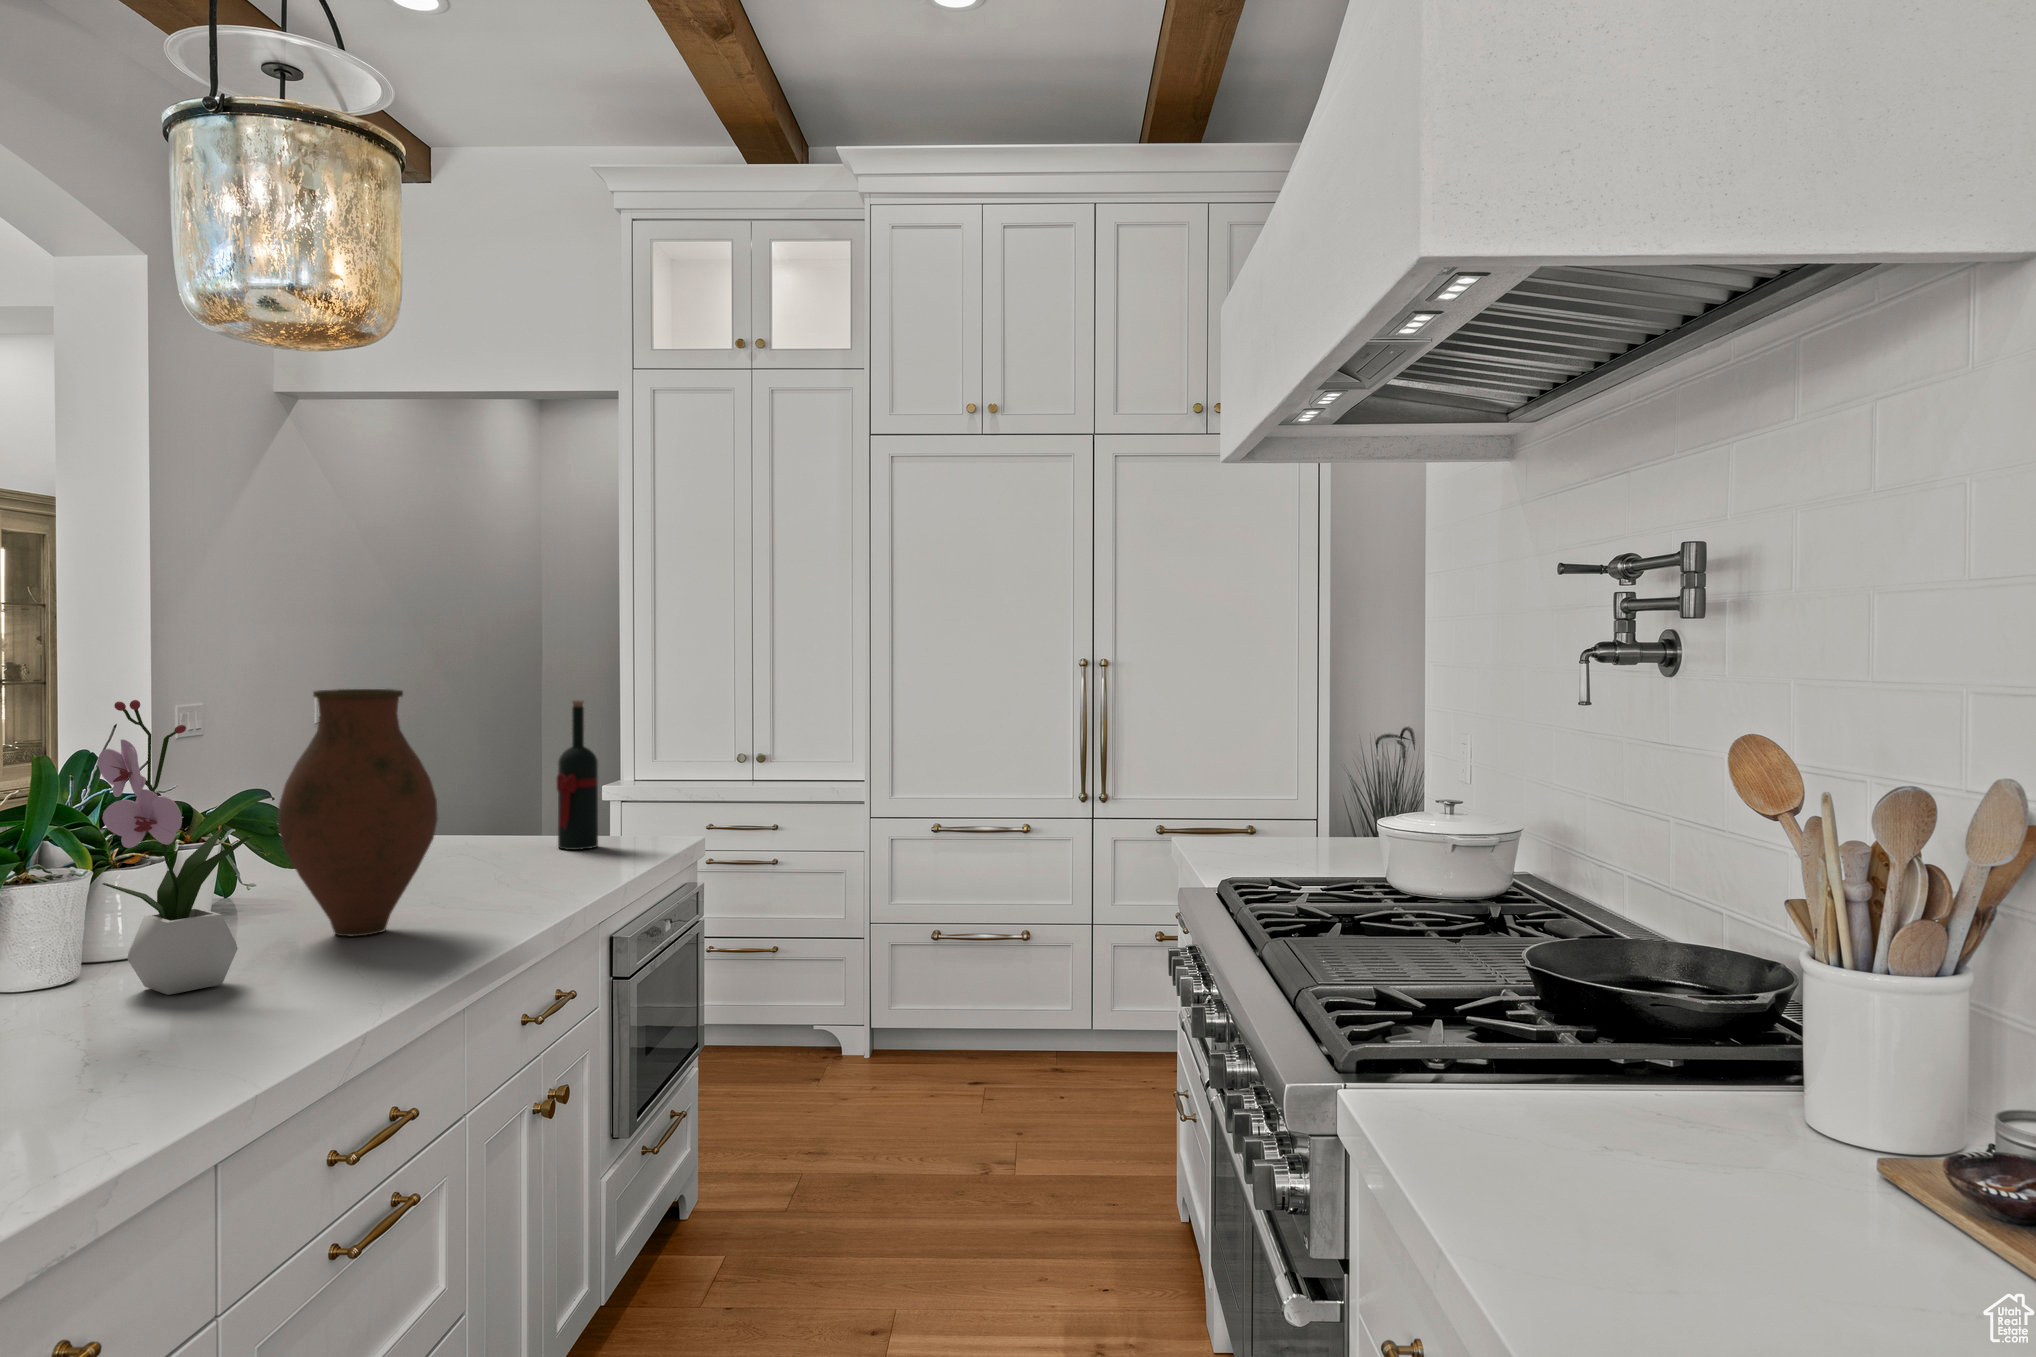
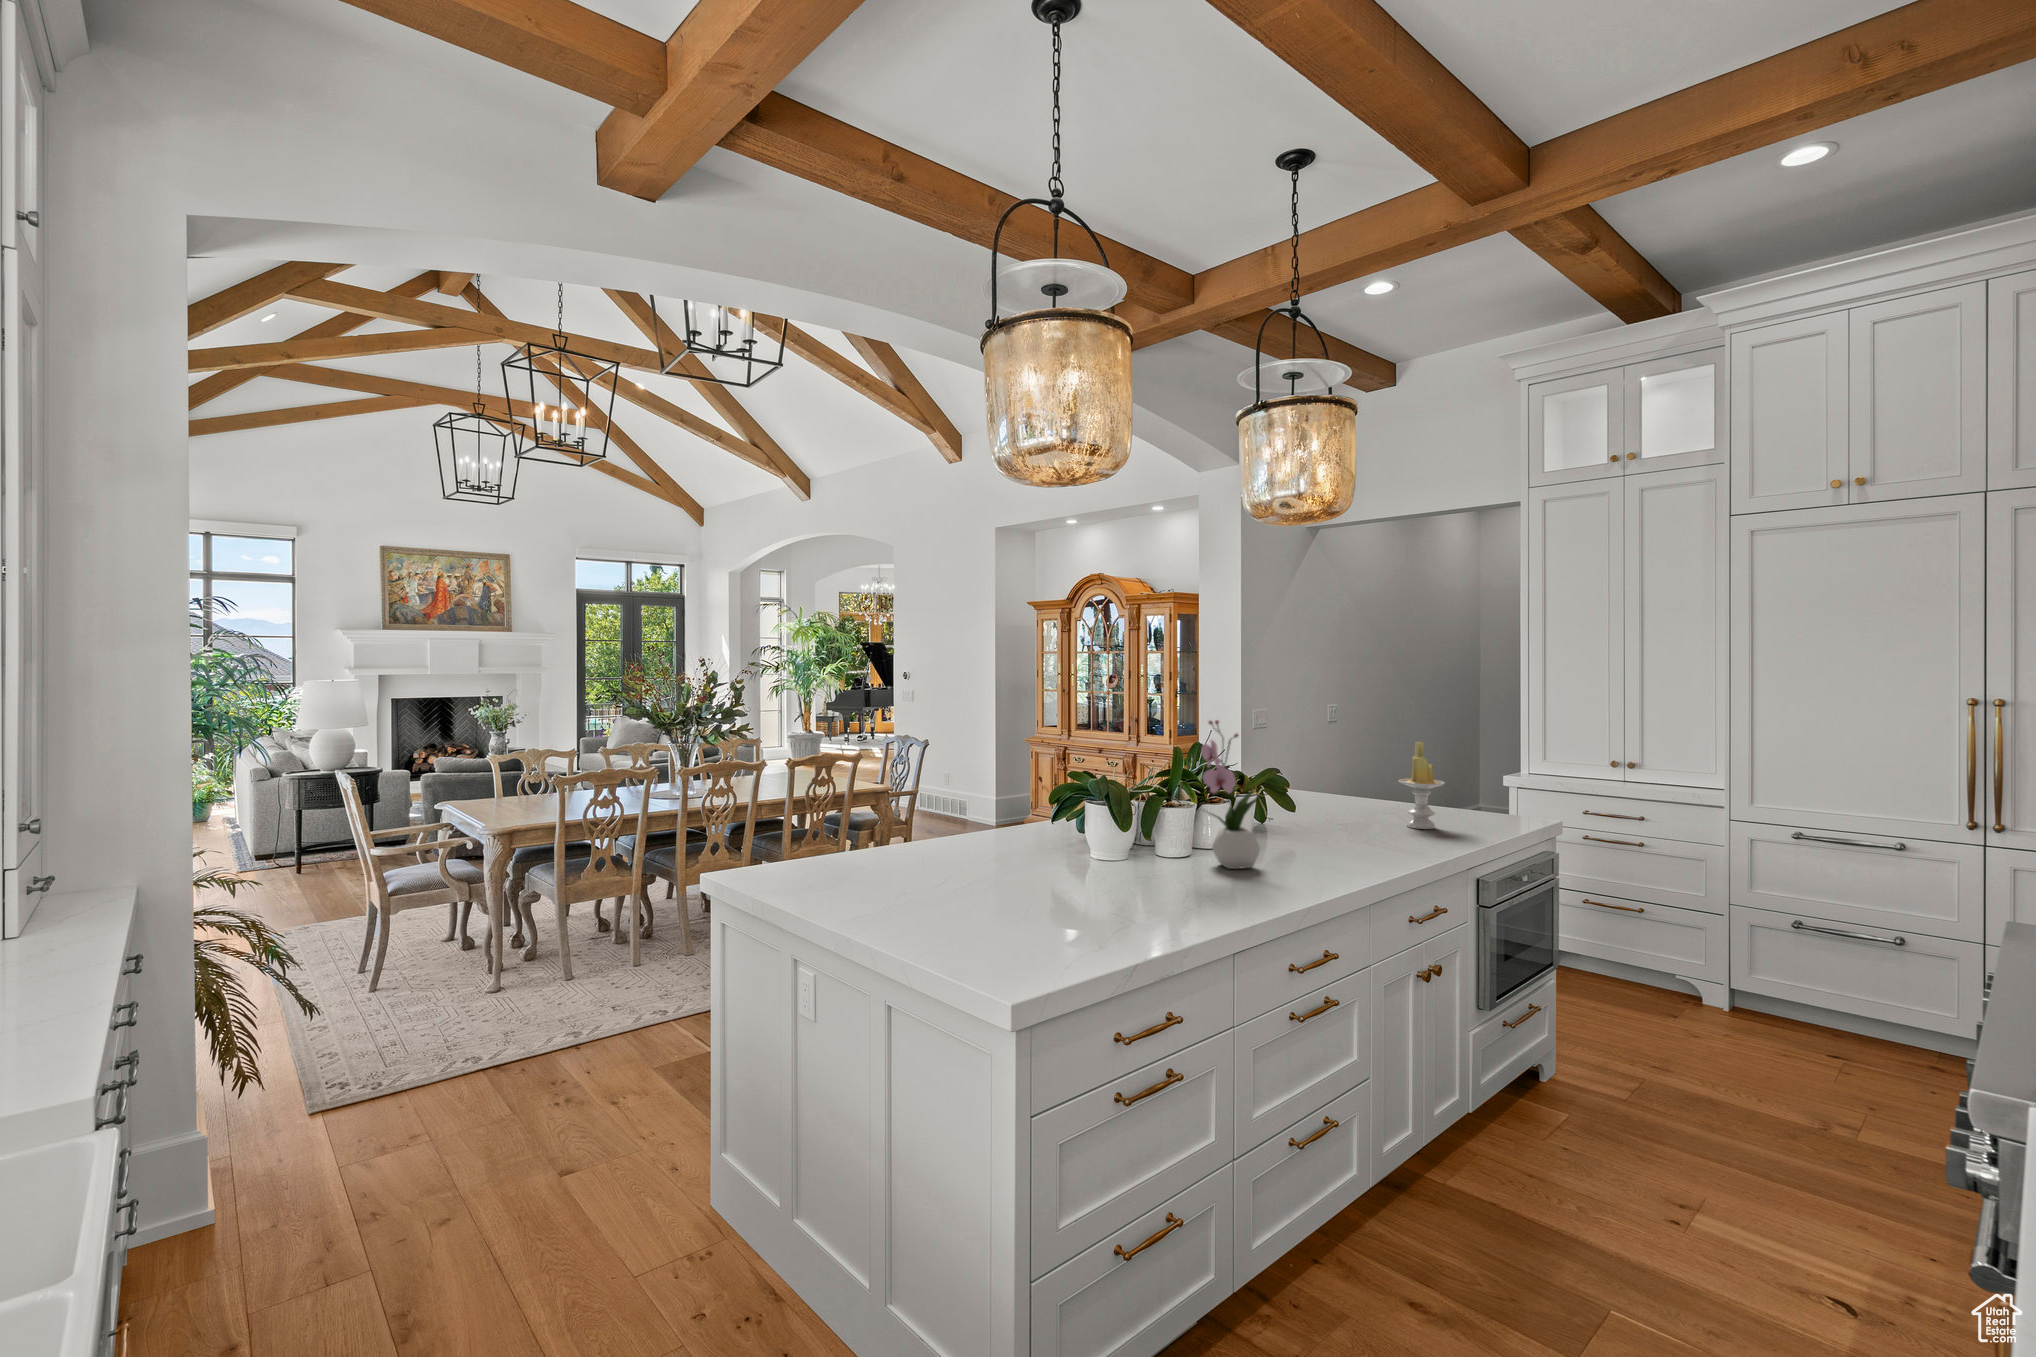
vase: present [278,689,438,936] -> none [1284,715,1368,854]
wine bottle: present [557,700,598,850] -> none [1455,722,1483,820]
candle: none [474,733,547,873] -> present [1399,742,1445,829]

